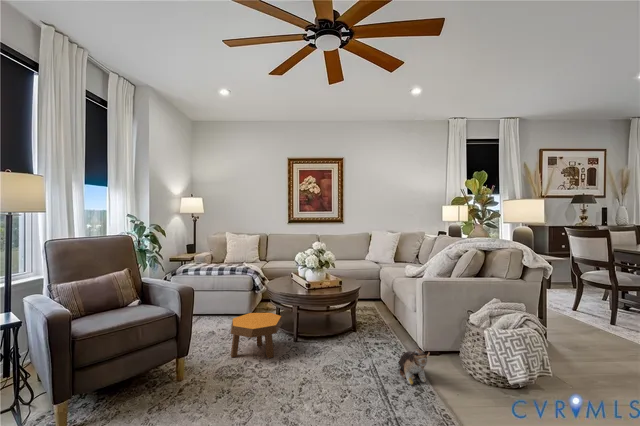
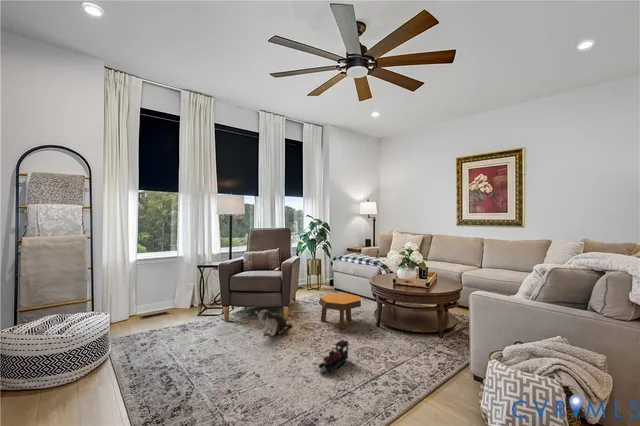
plush toy: present [398,349,430,385] -> present [255,310,292,336]
toy train: none [326,364,352,412] -> present [319,340,348,375]

